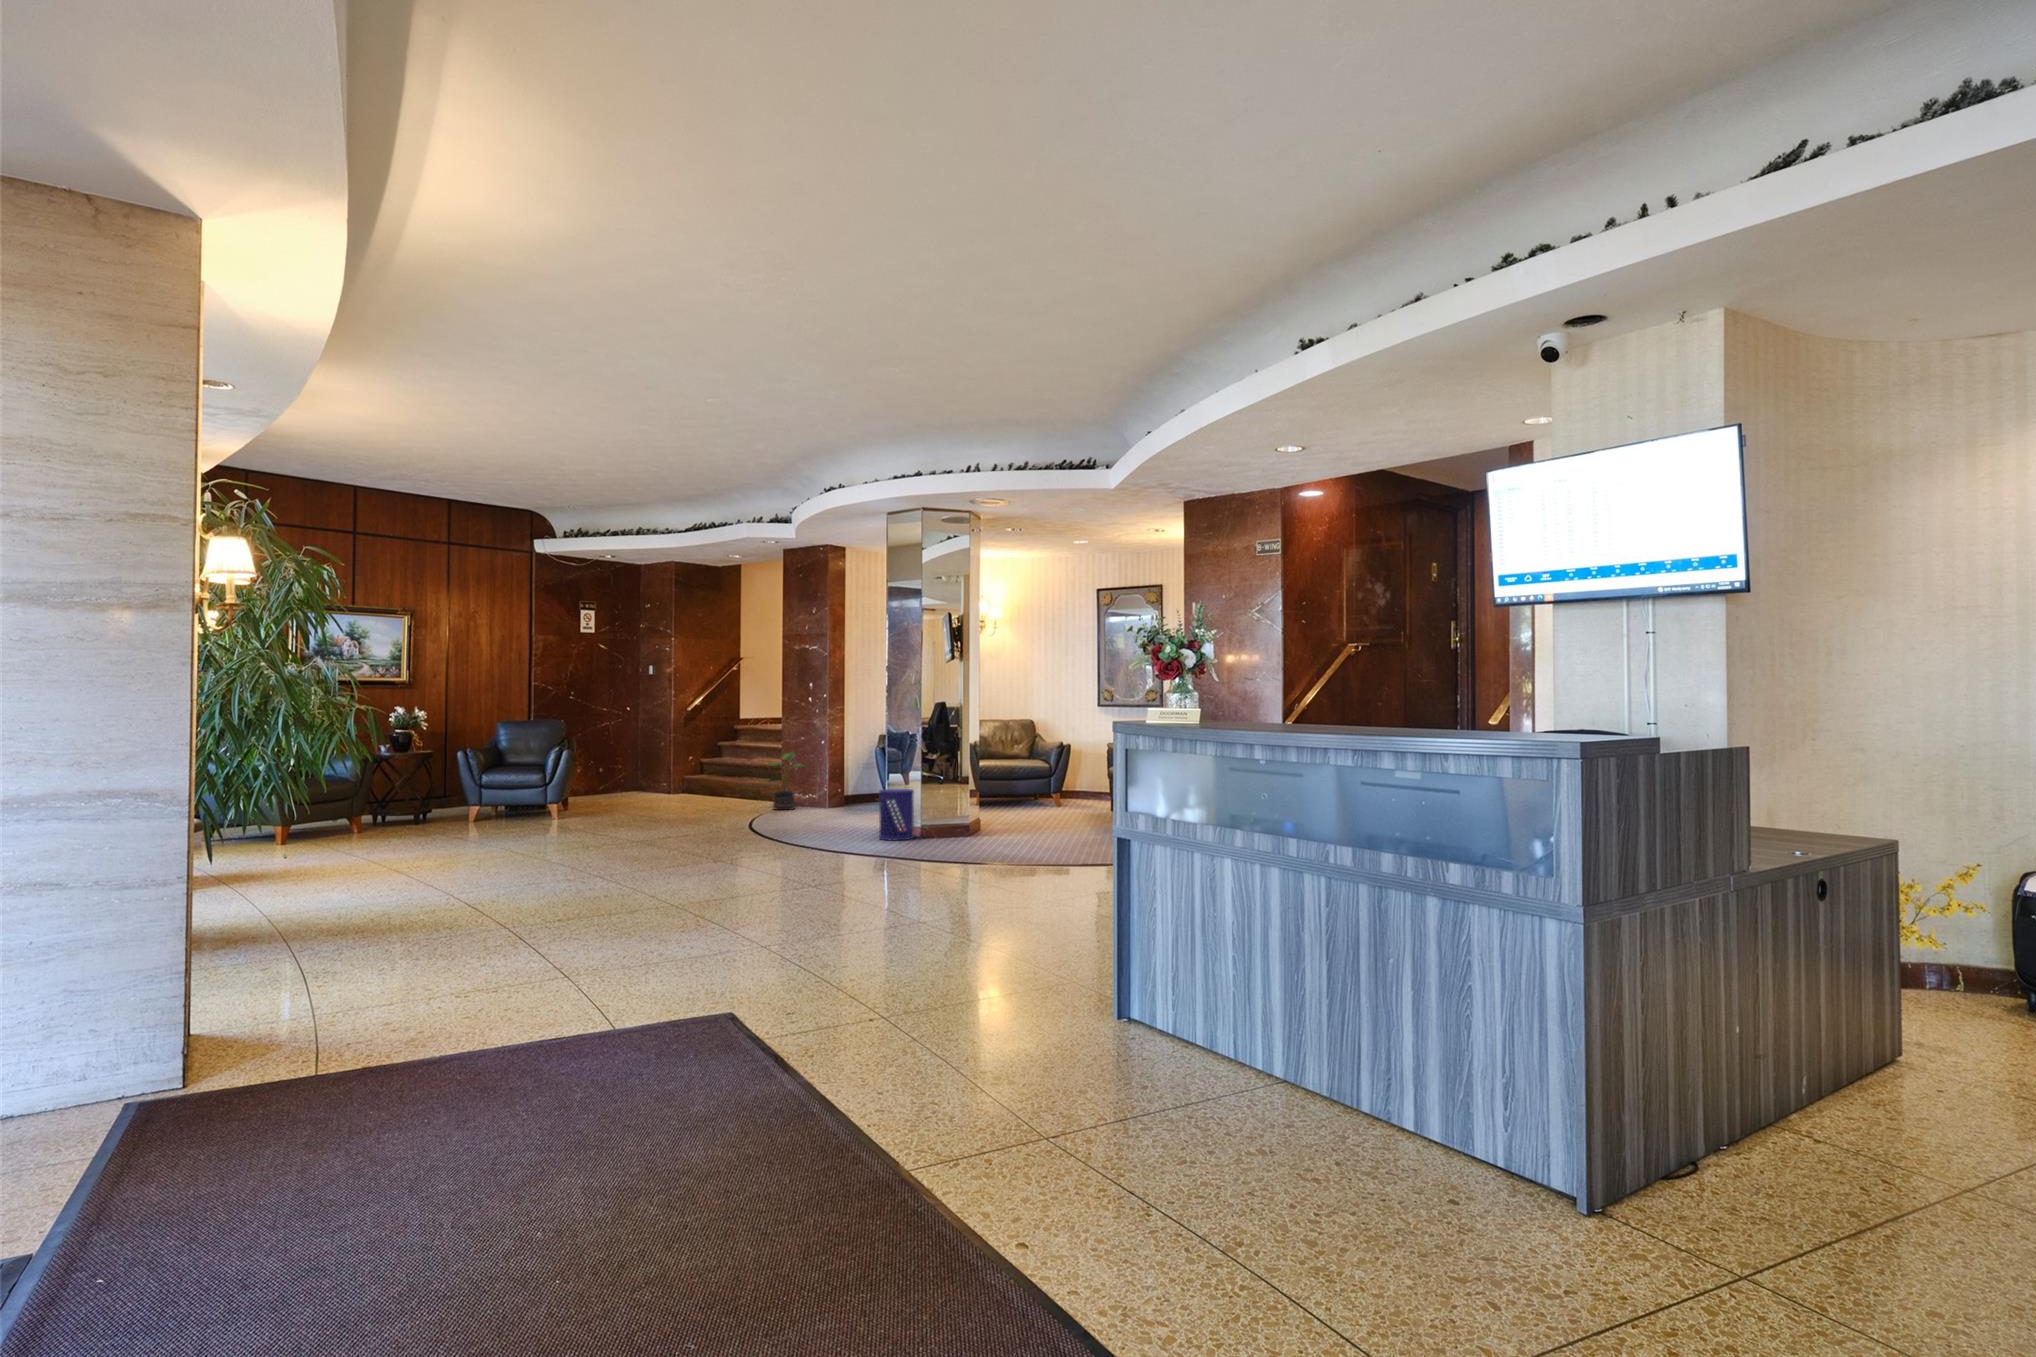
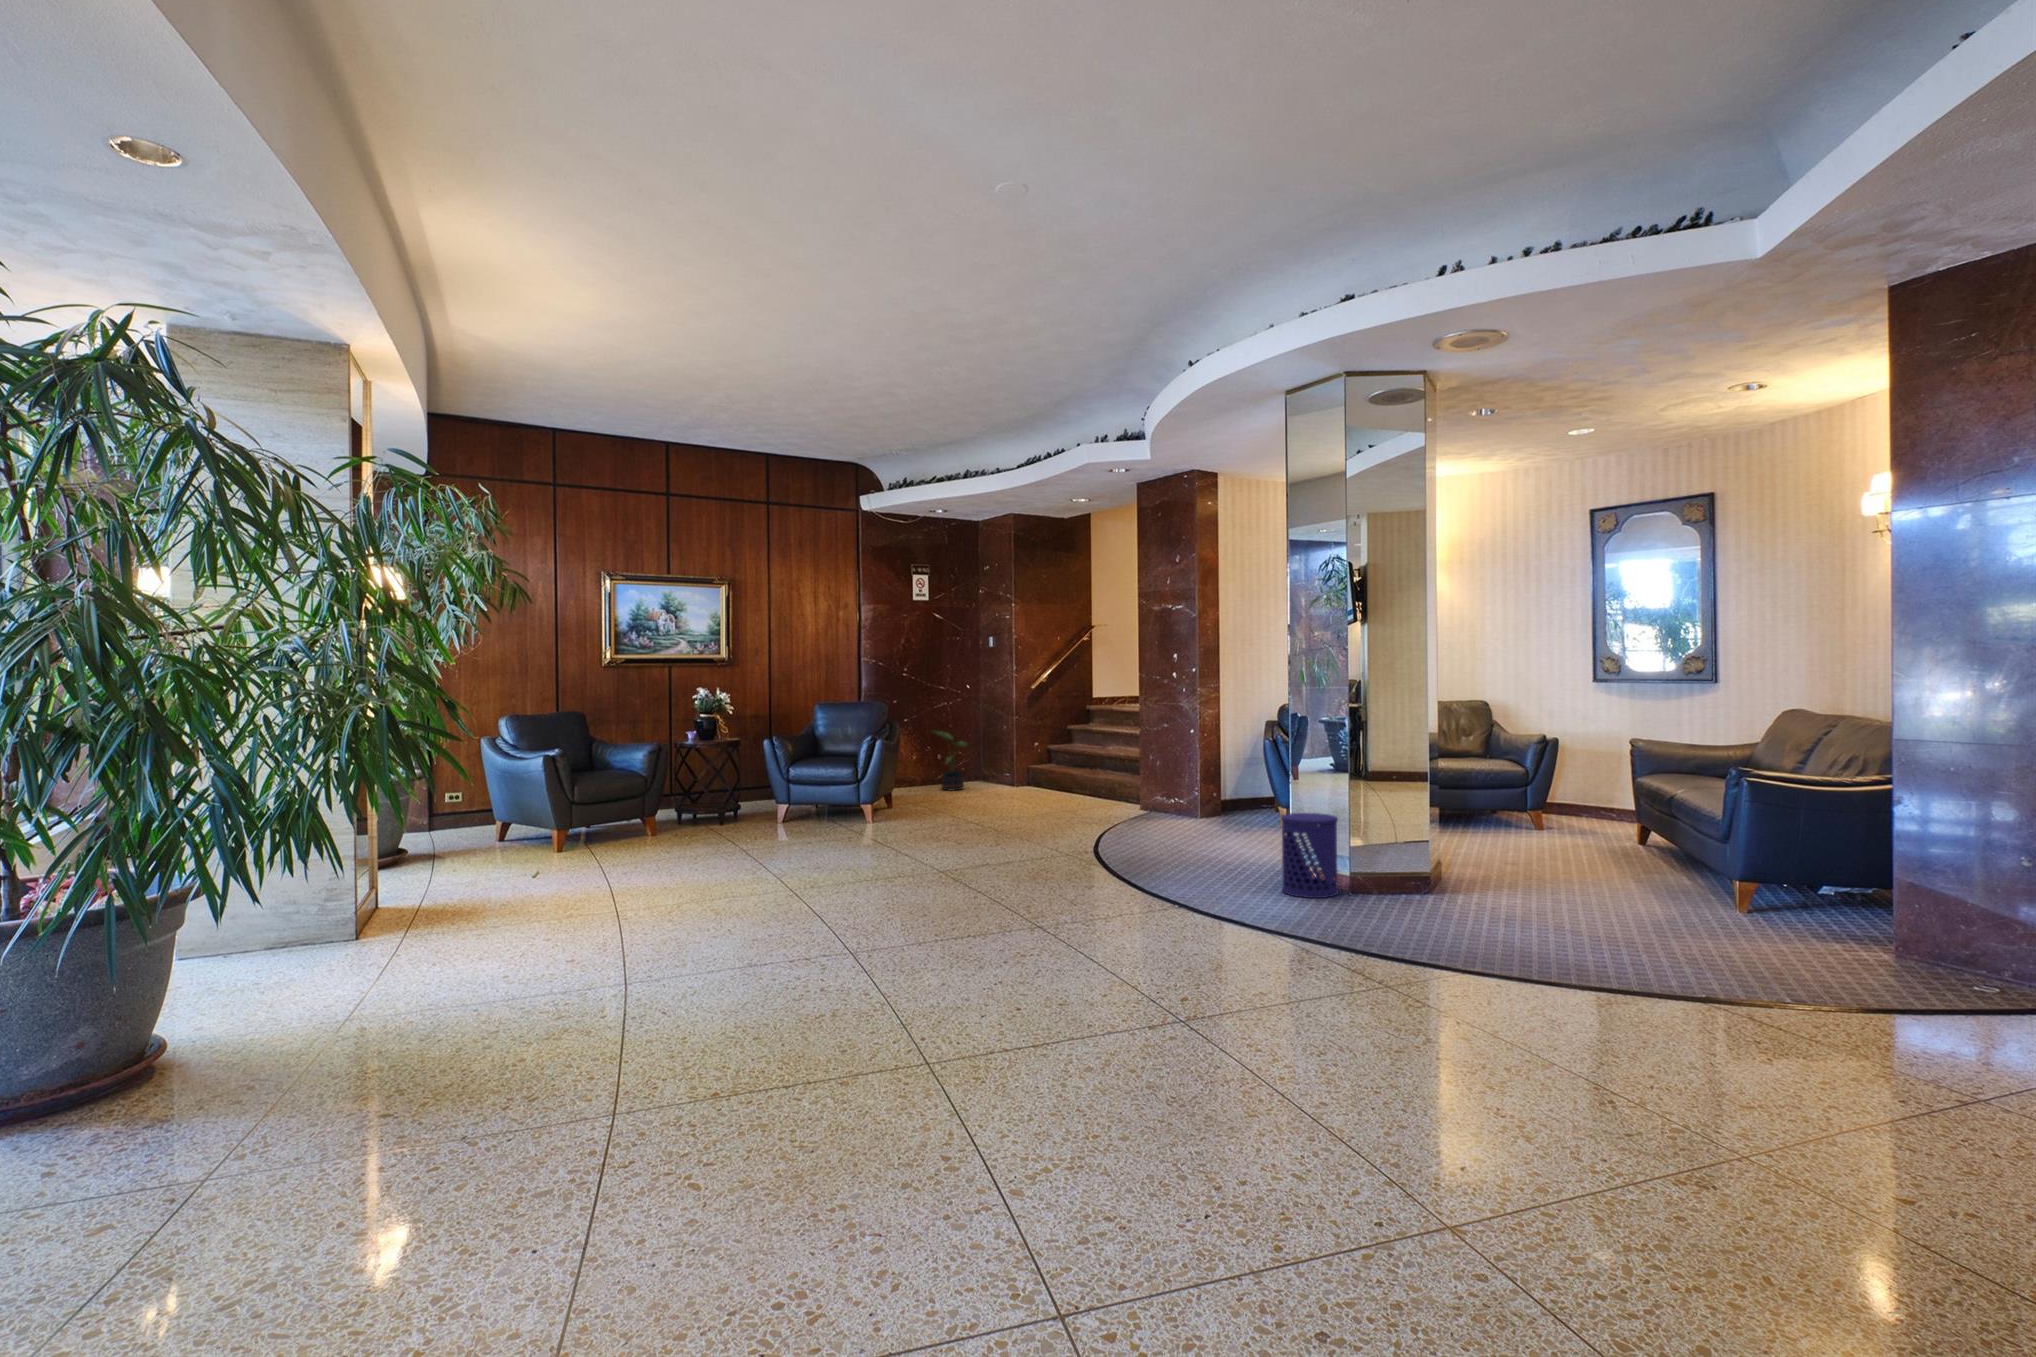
potted plant: present [768,751,805,810] -> present [932,730,968,790]

